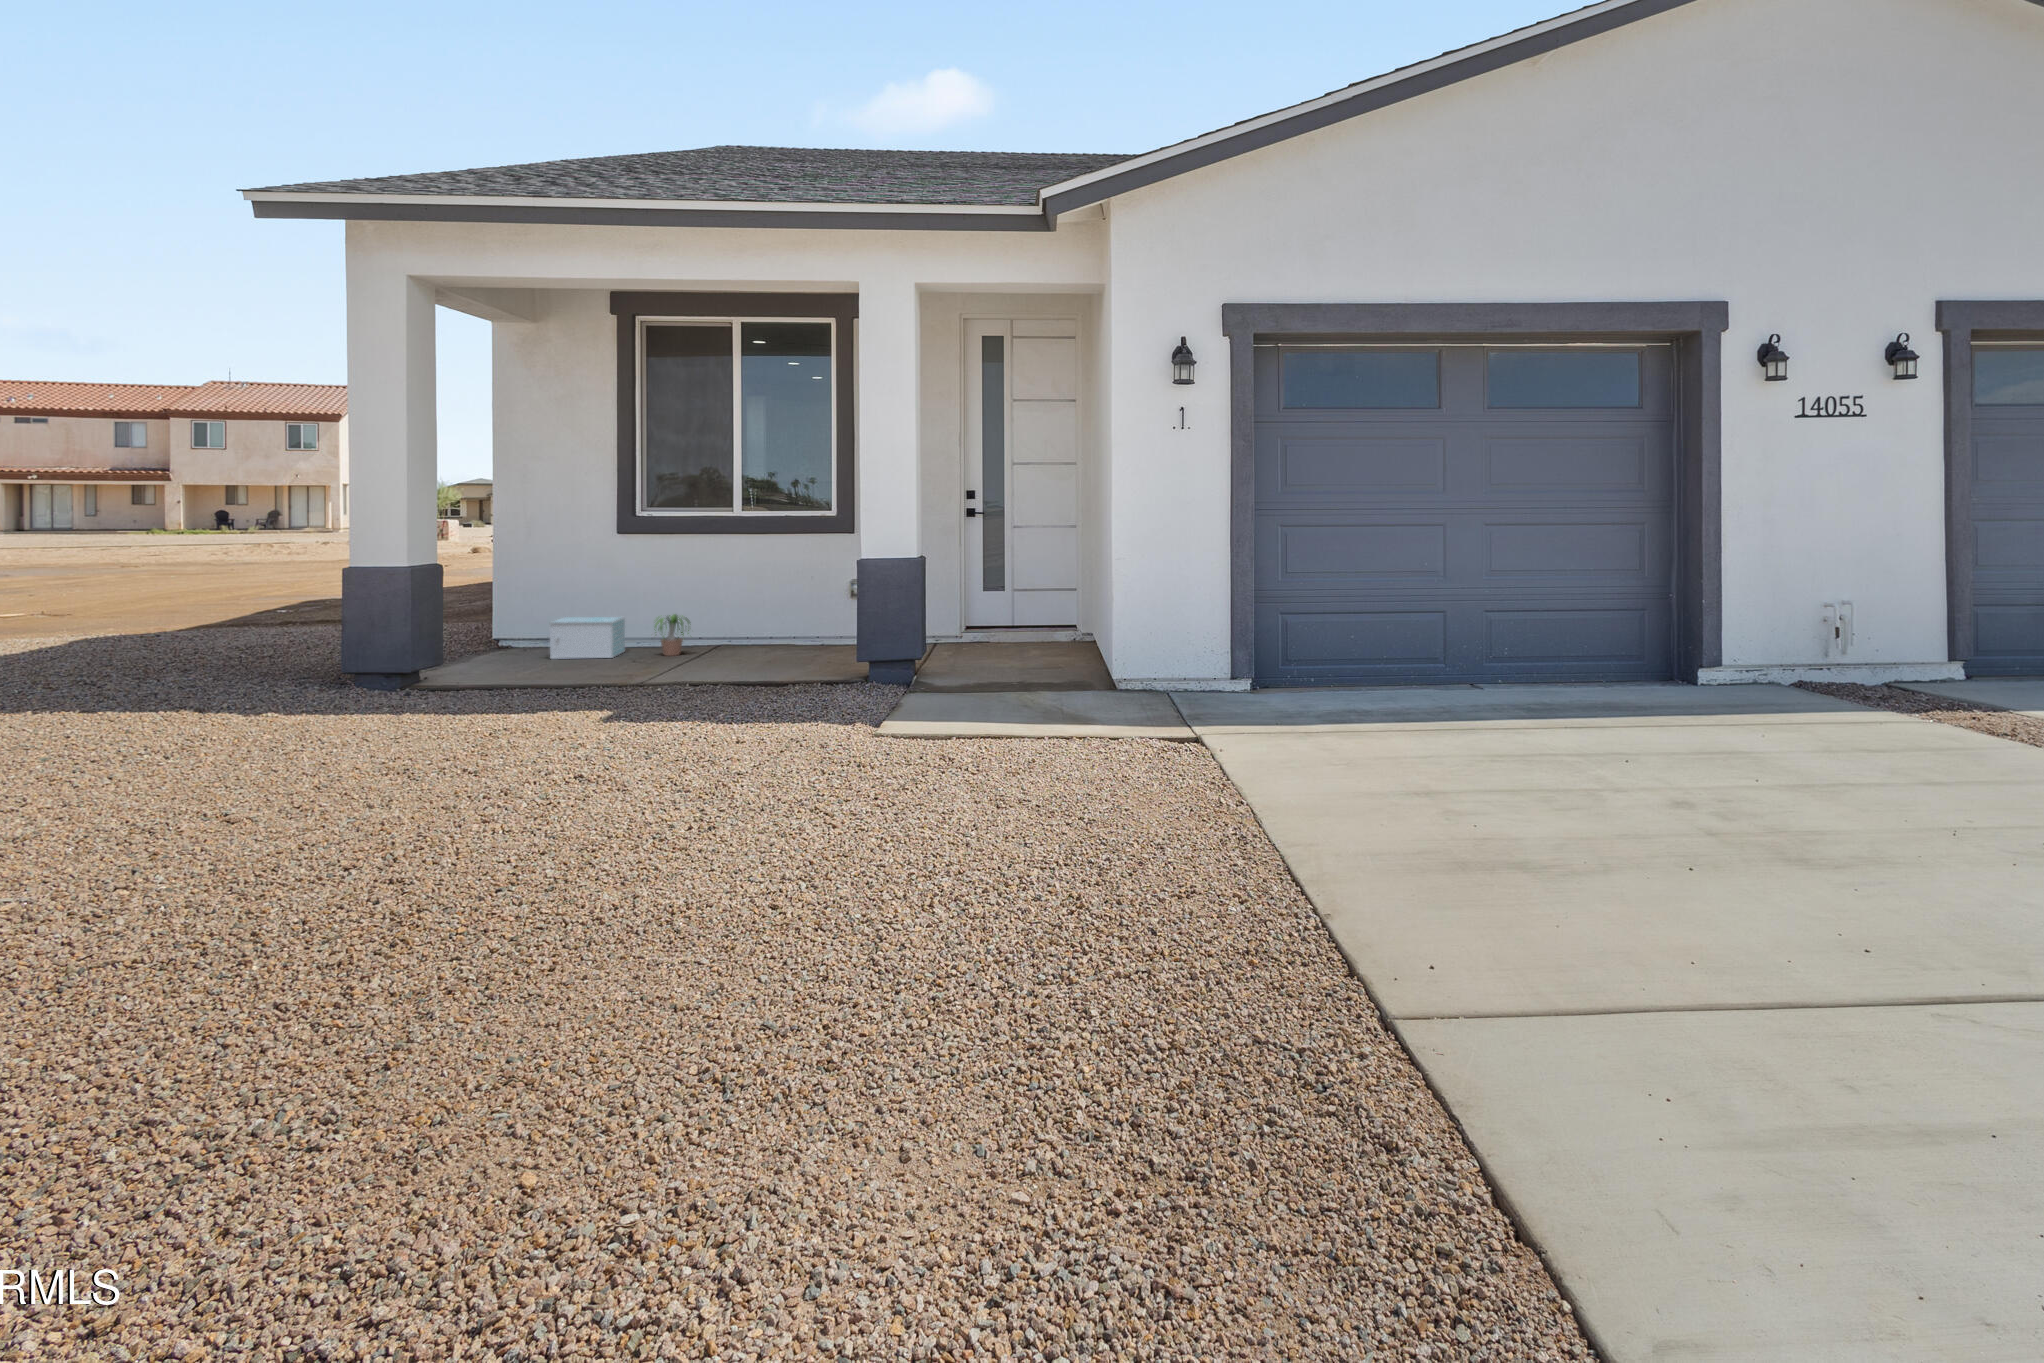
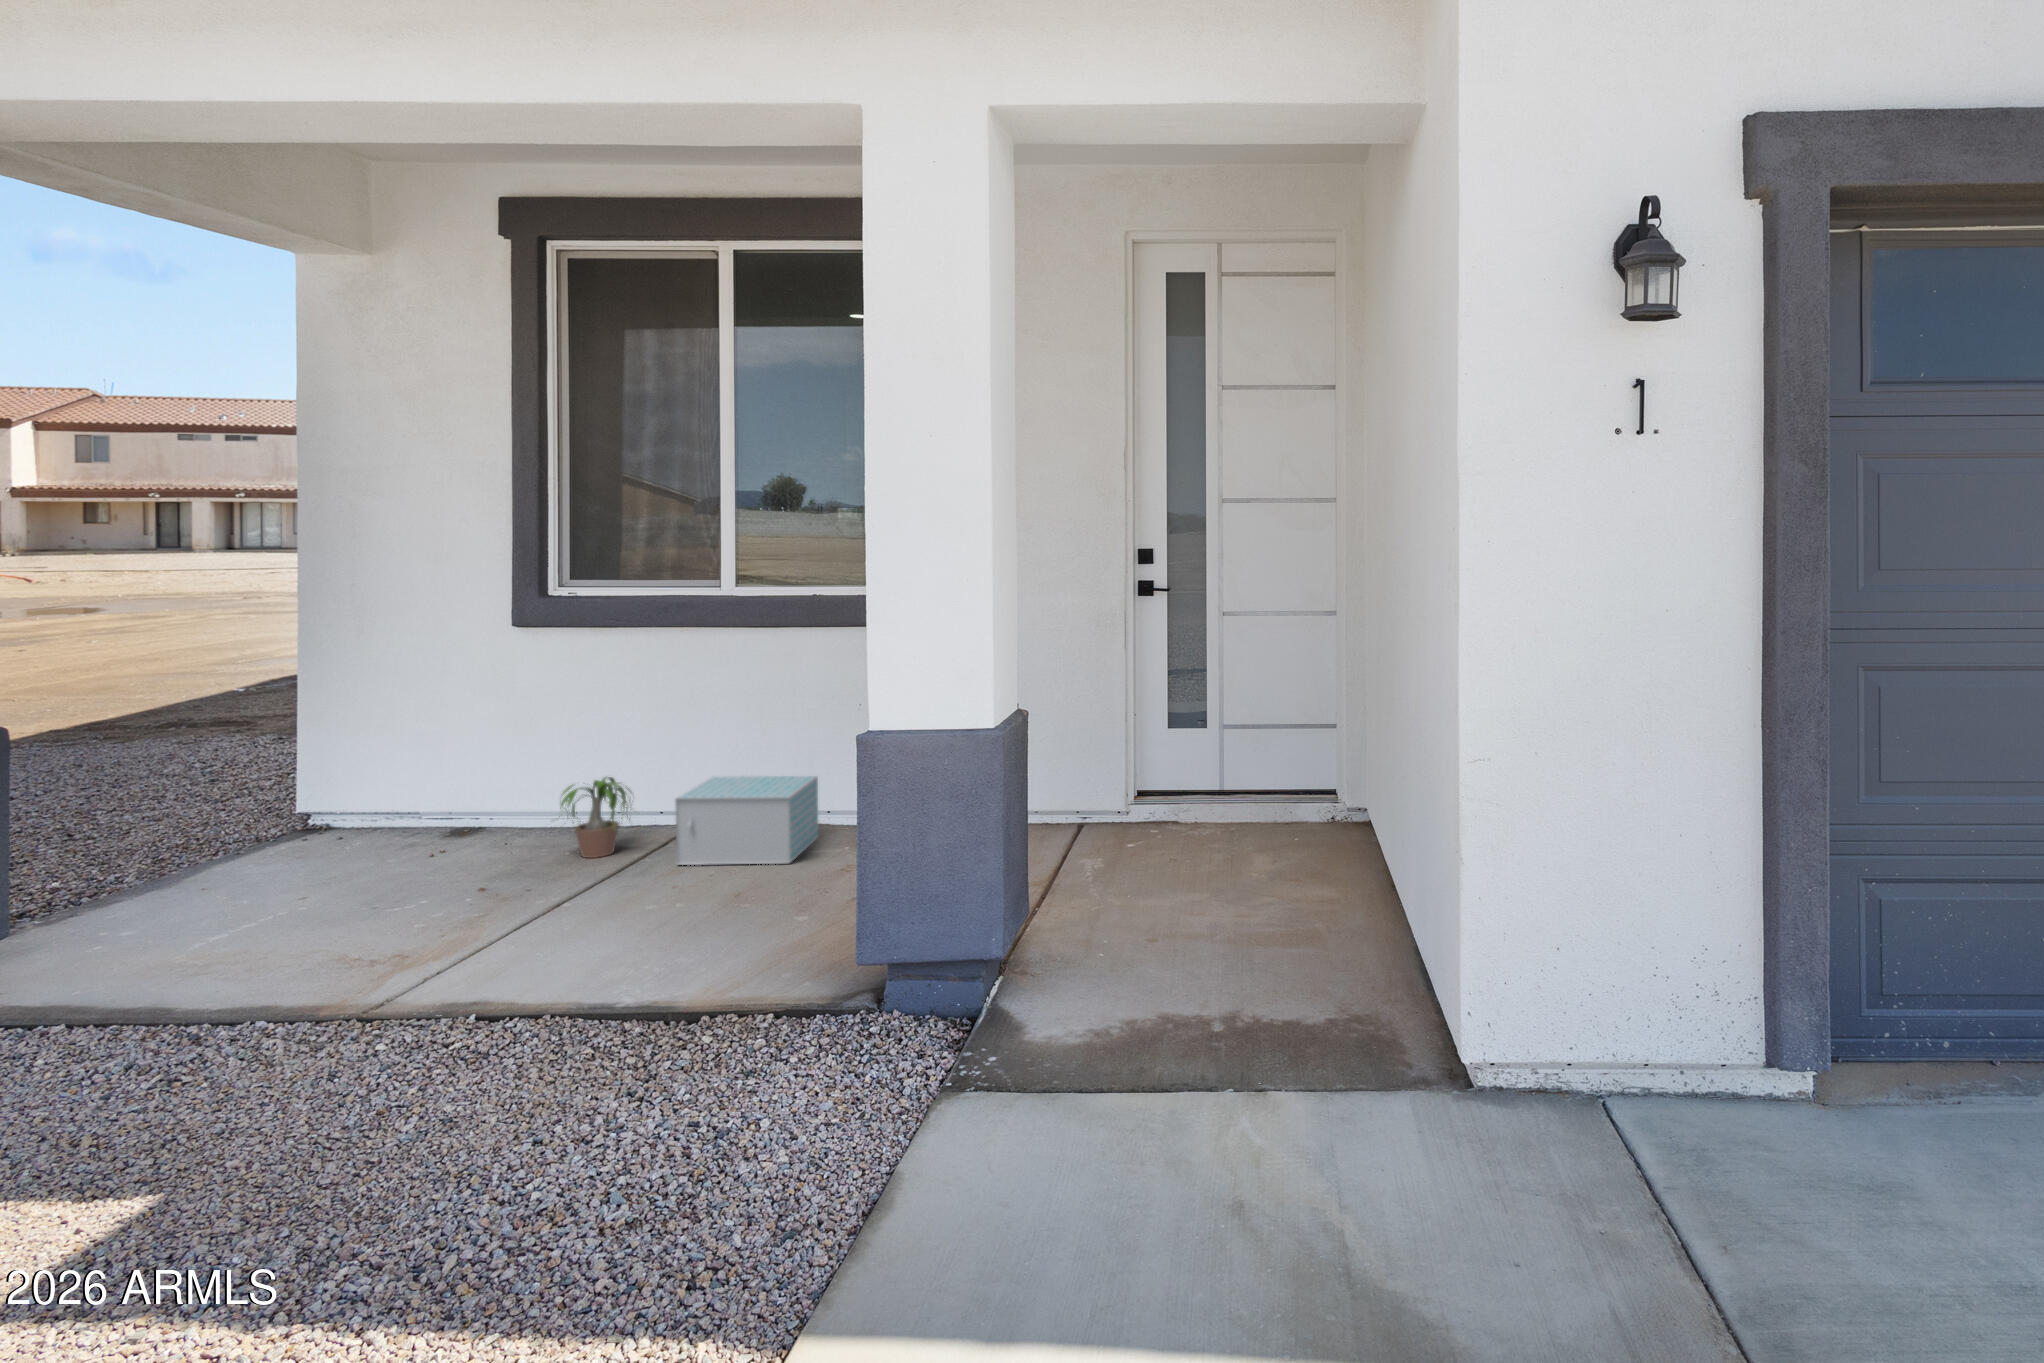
storage box: present [550,617,625,659] -> present [675,776,818,865]

